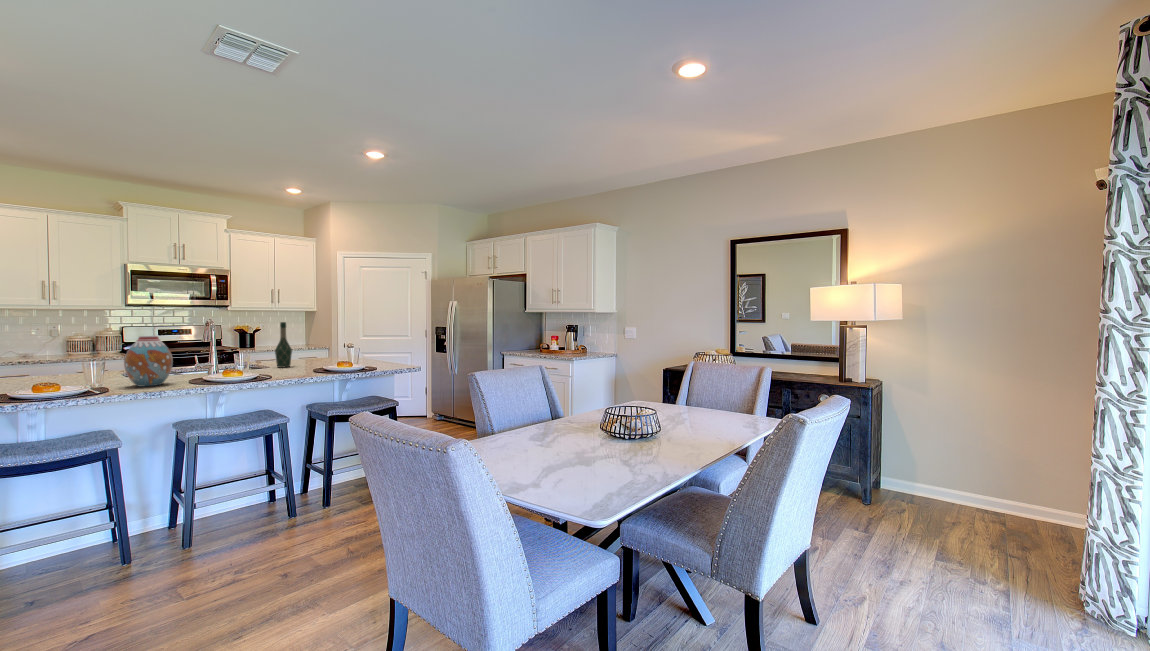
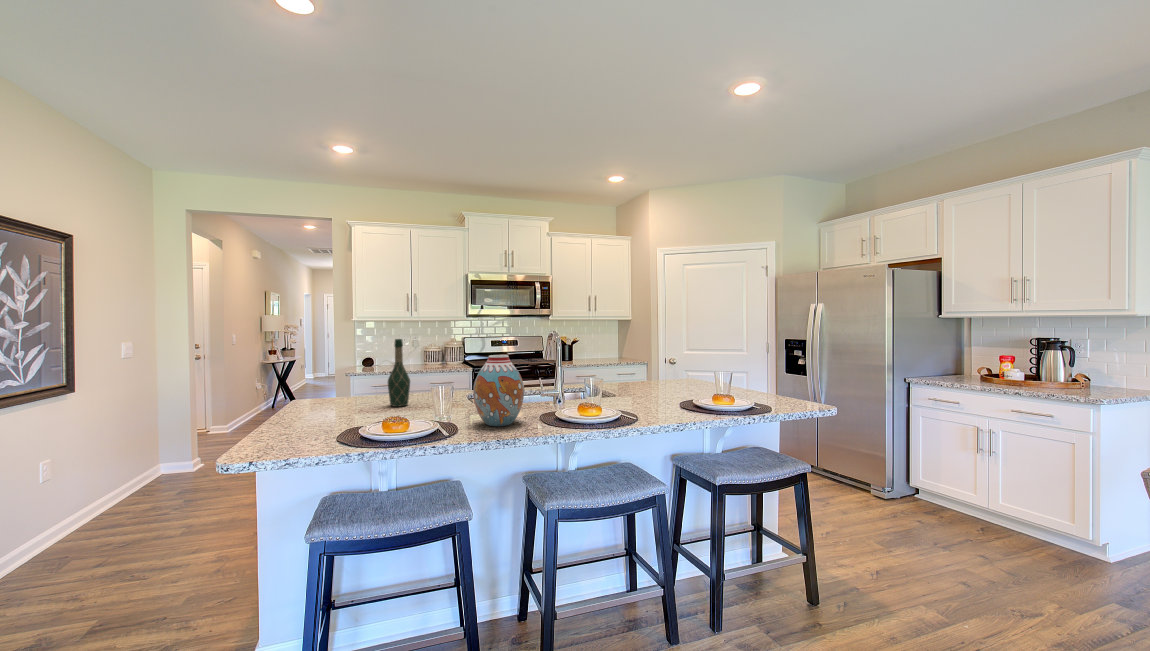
wine bottle: present [275,322,292,368] -> present [388,339,410,407]

